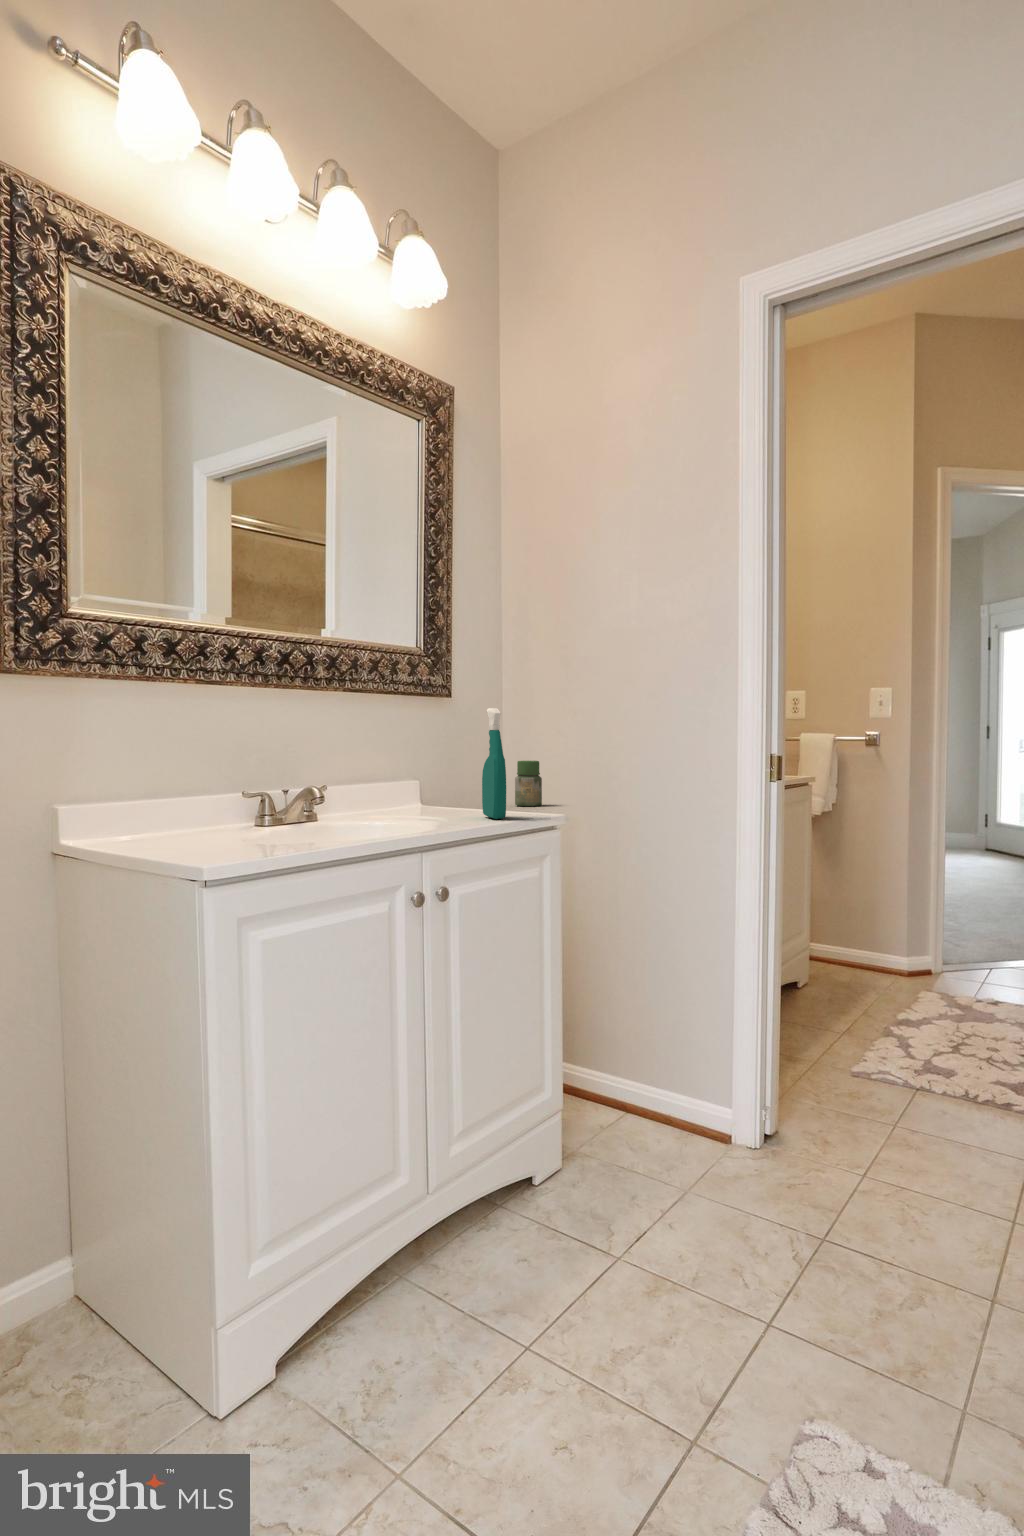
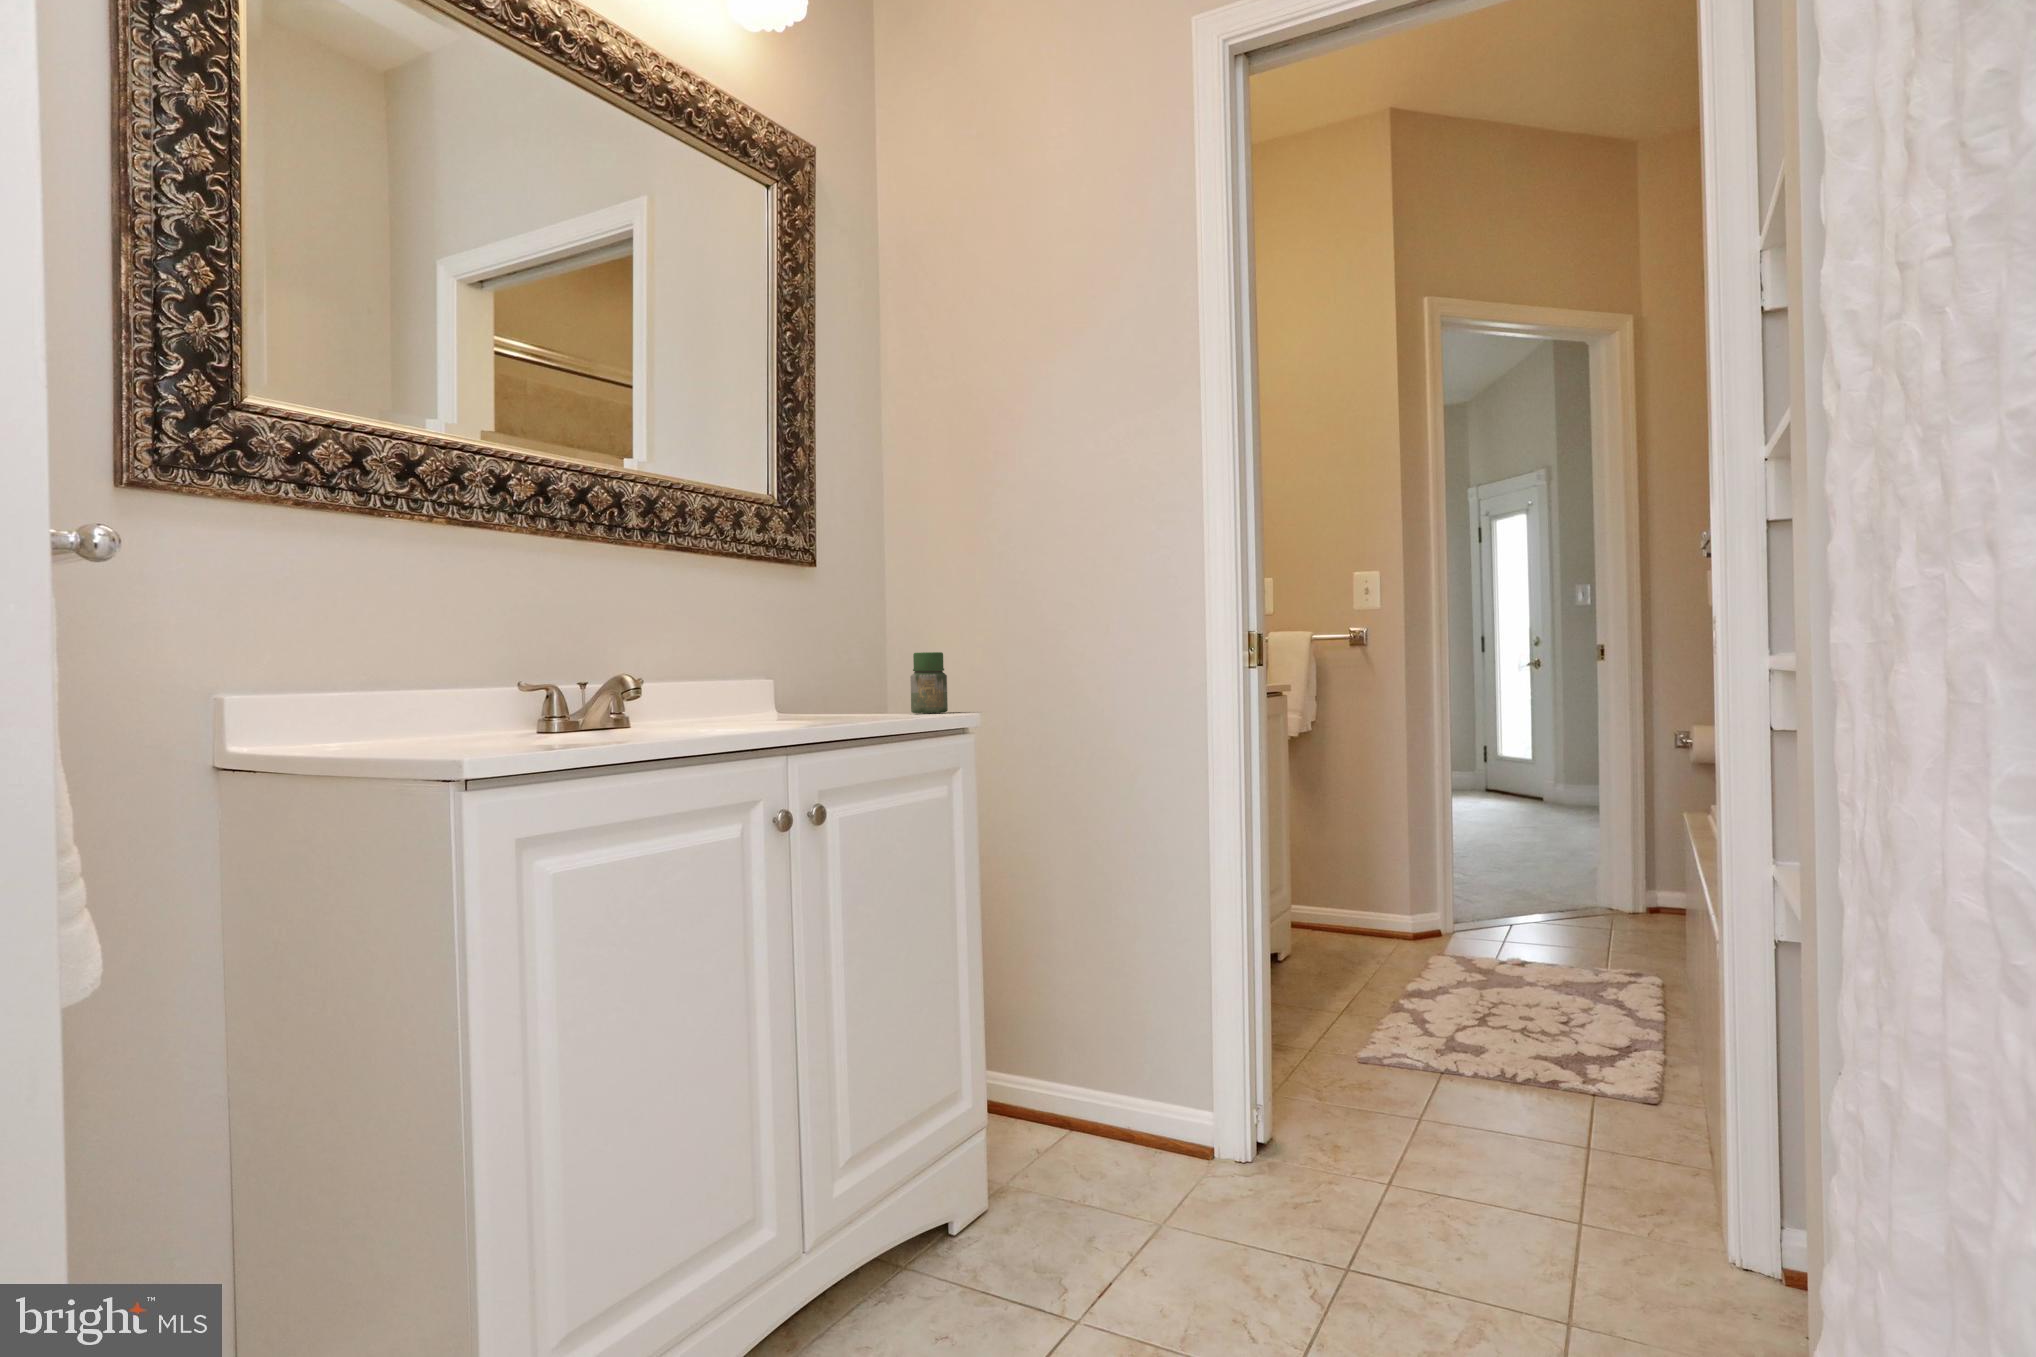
spray bottle: present [482,708,506,819] -> none [868,567,902,720]

